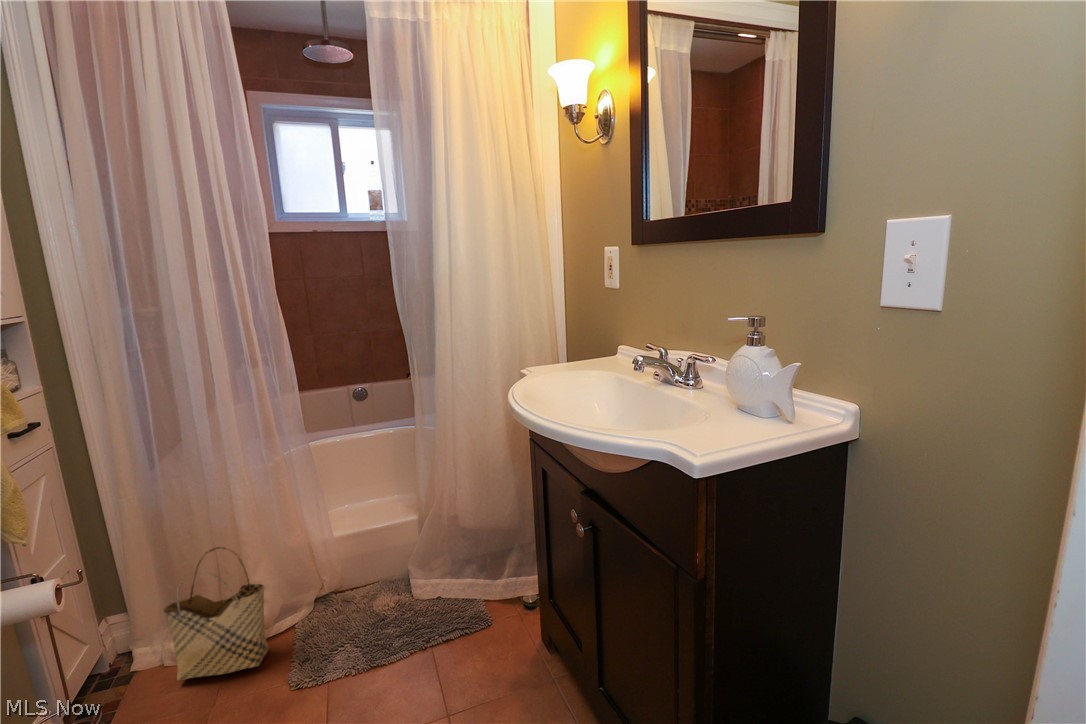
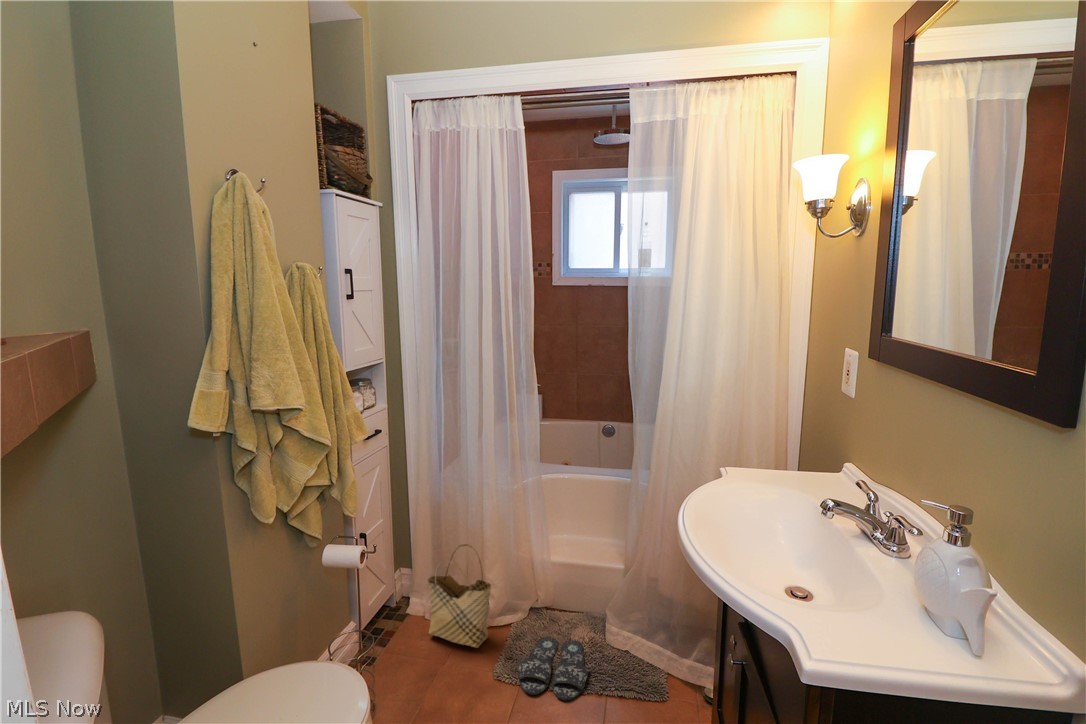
slippers: none [322,610,406,684] -> present [518,637,589,700]

